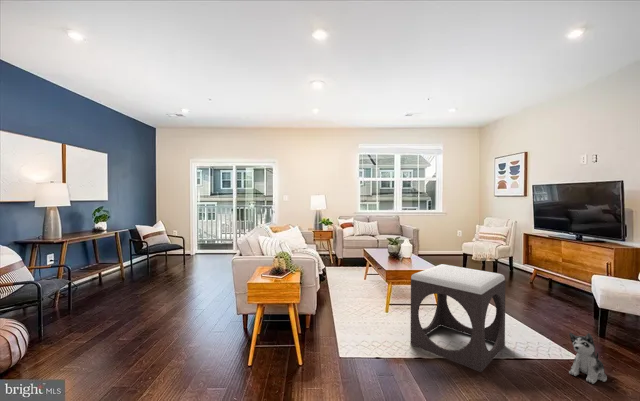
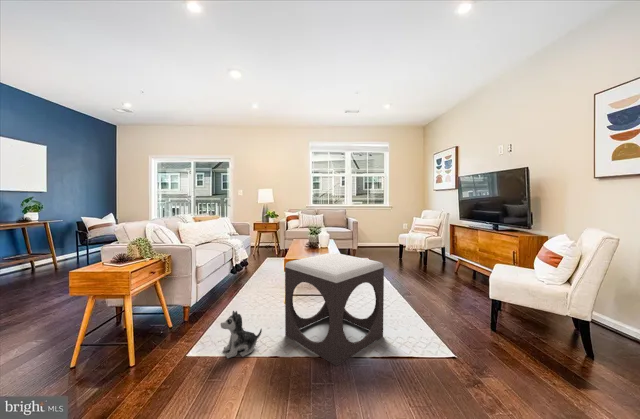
plush toy: present [569,333,607,384] -> present [221,311,262,358]

